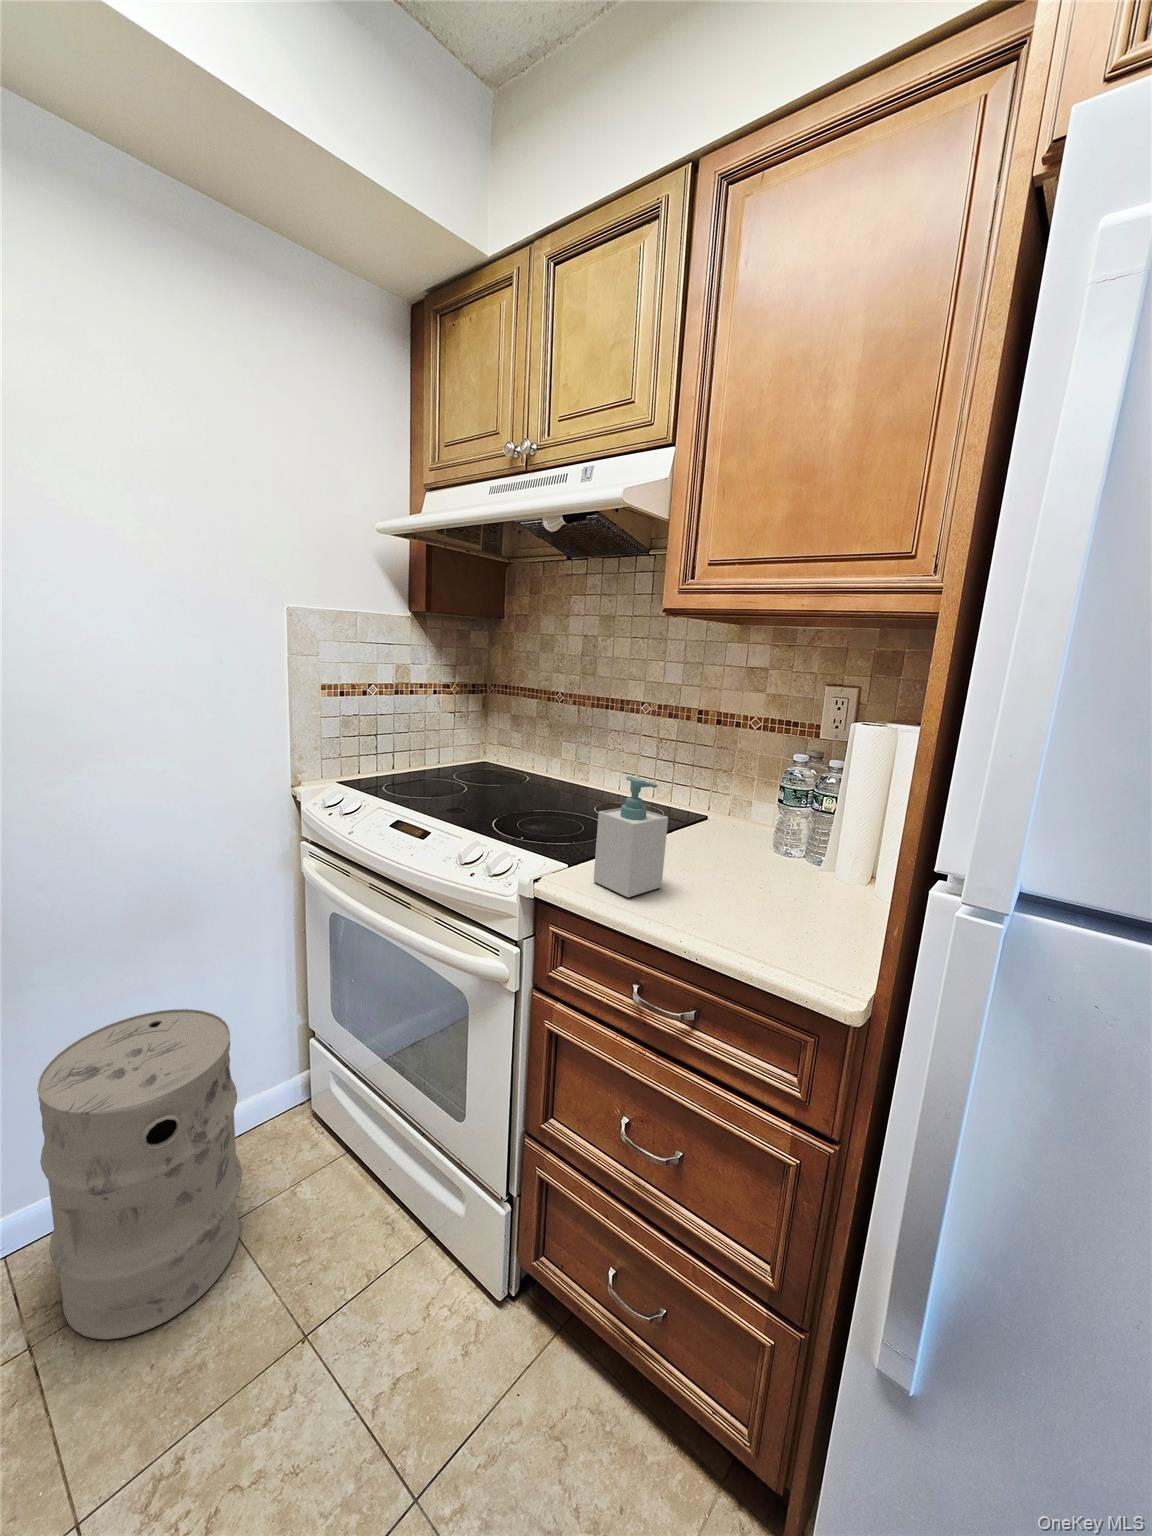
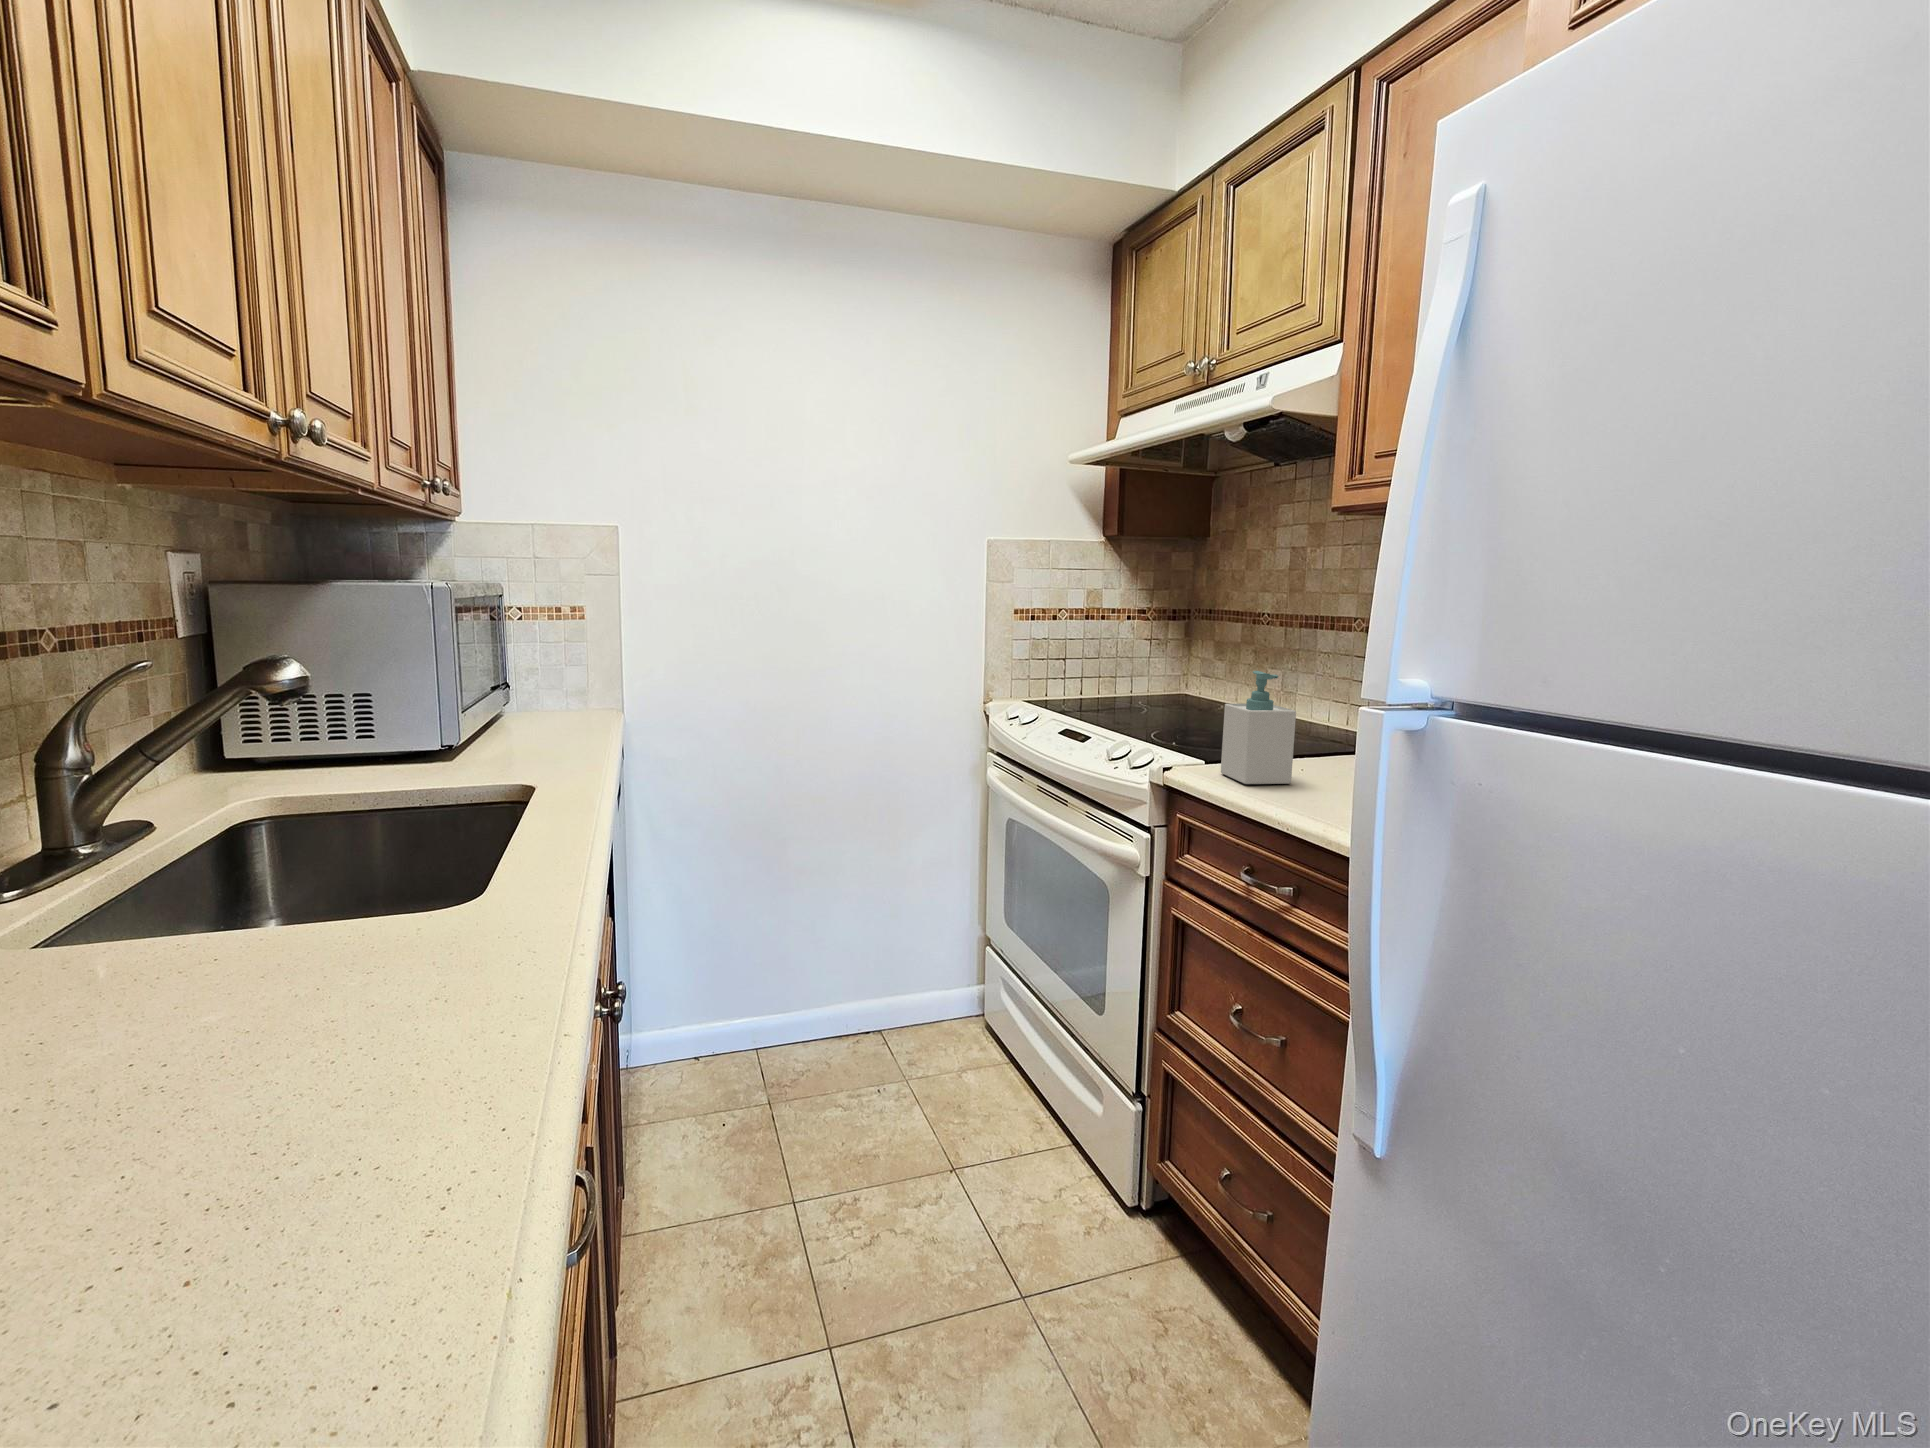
trash can: present [37,1009,242,1339] -> none [800,871,923,1110]

